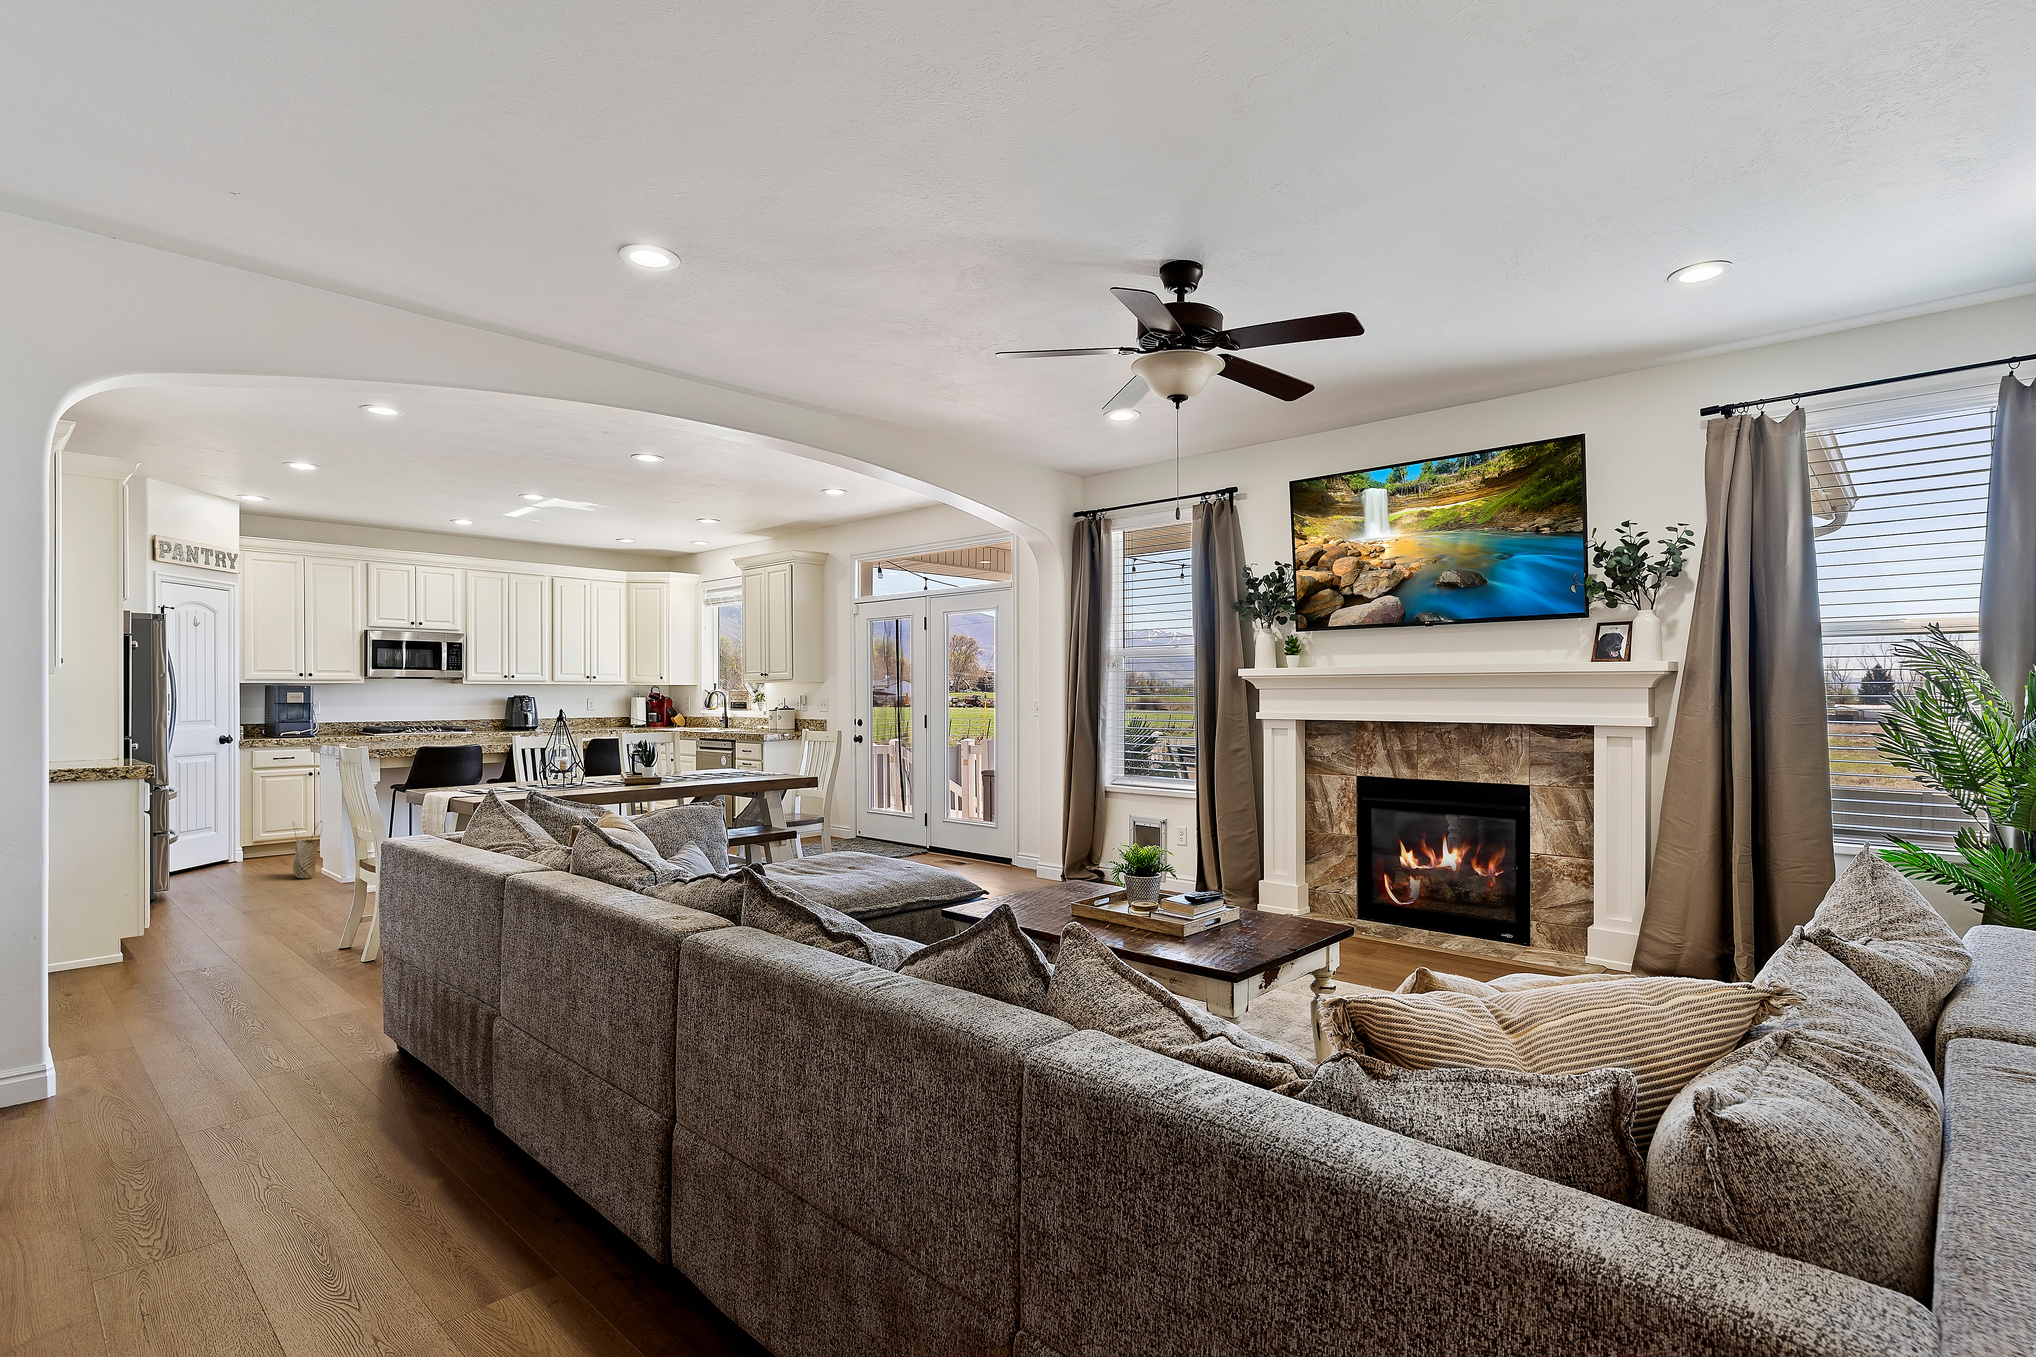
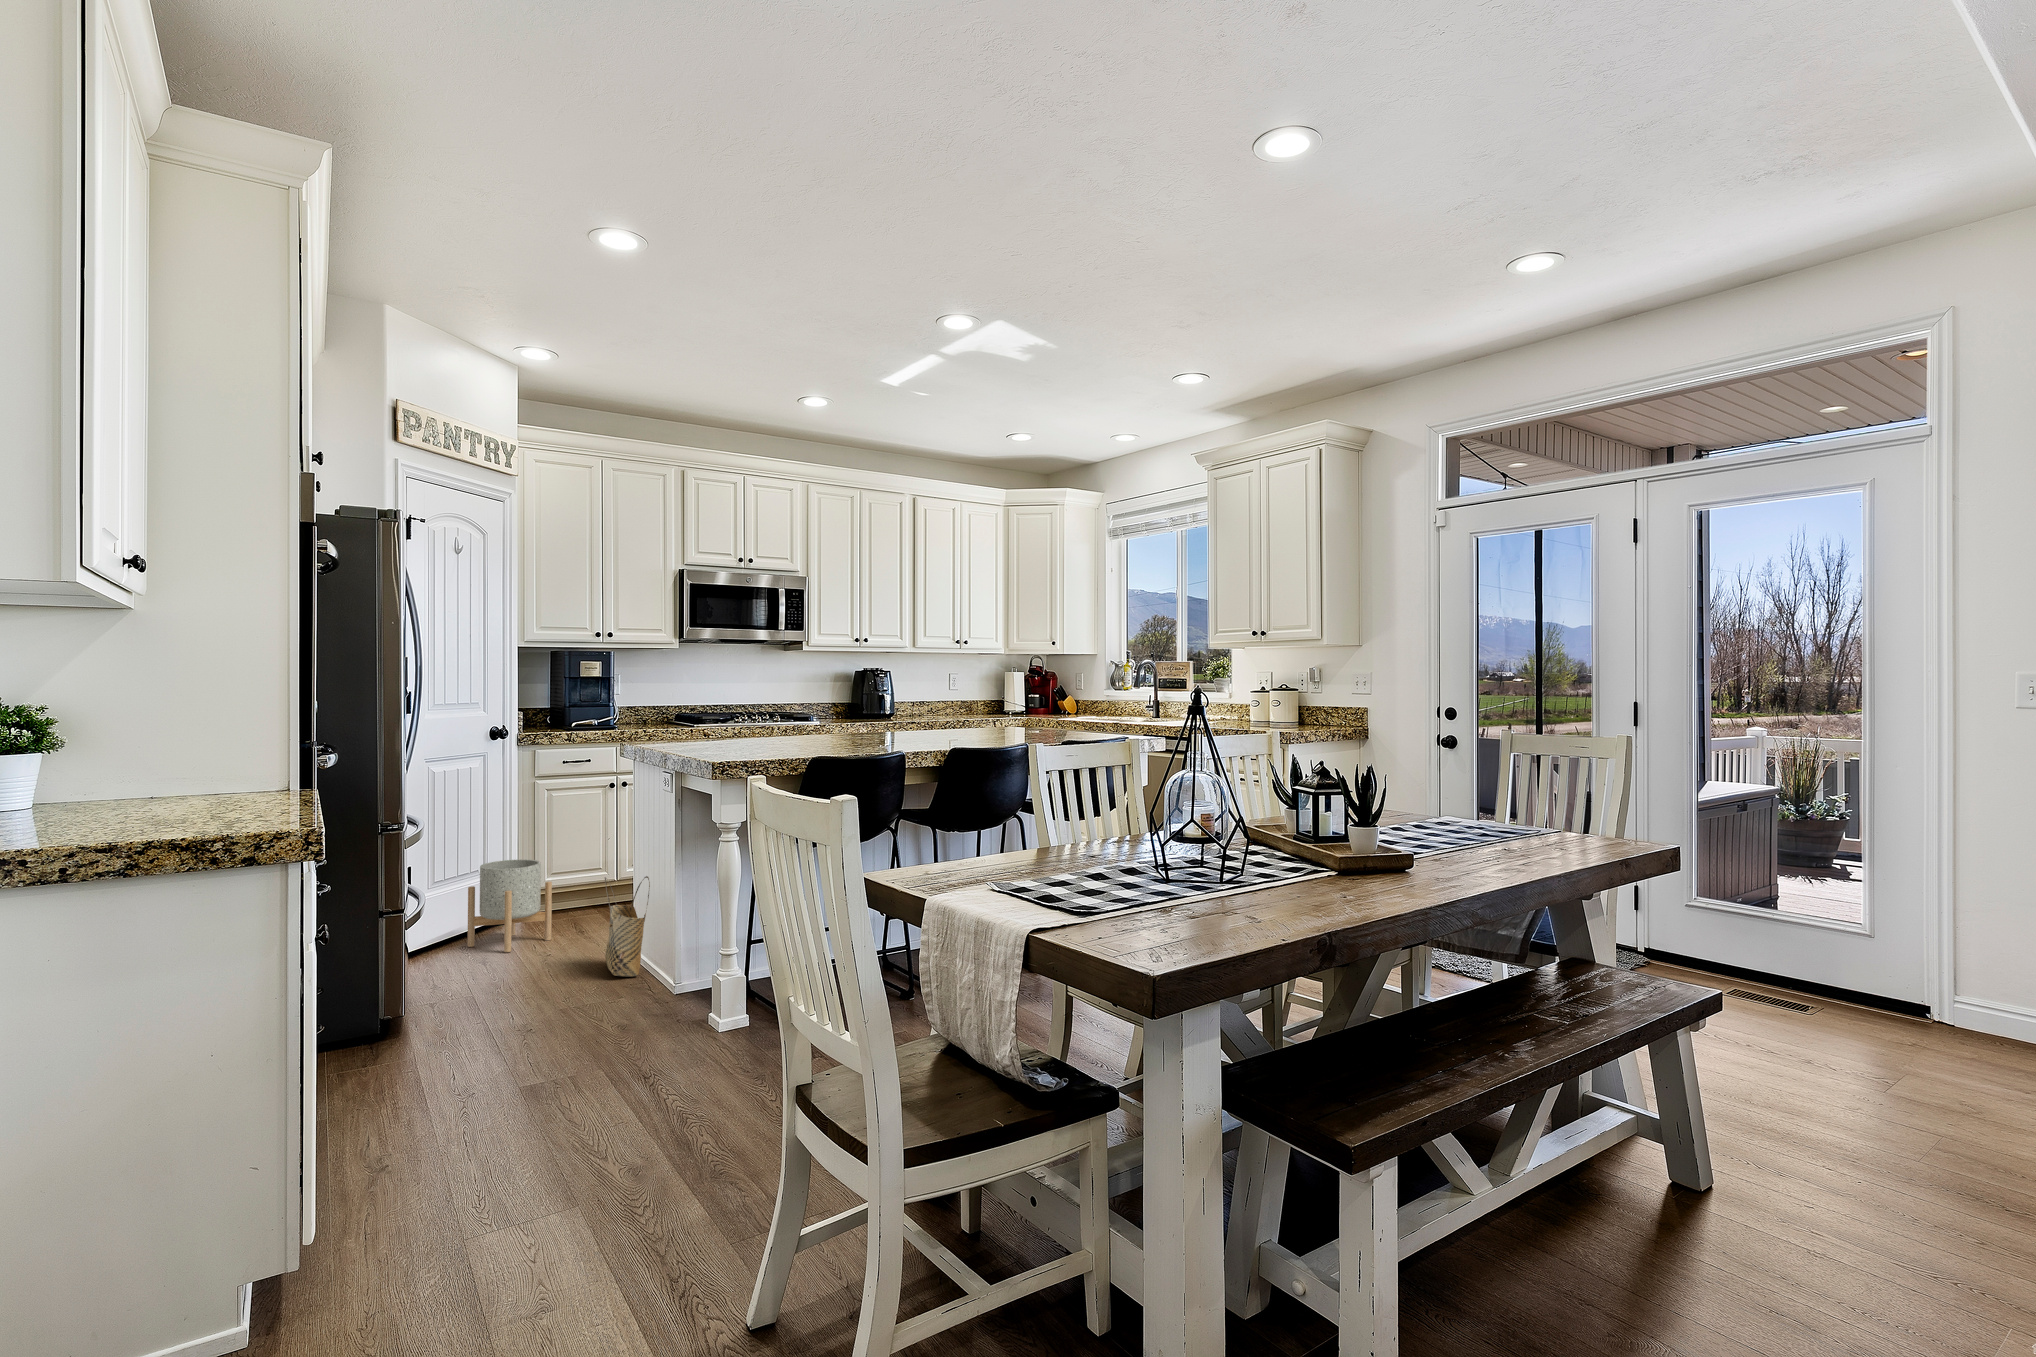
planter: none [200,818,260,873] -> present [467,860,552,952]

